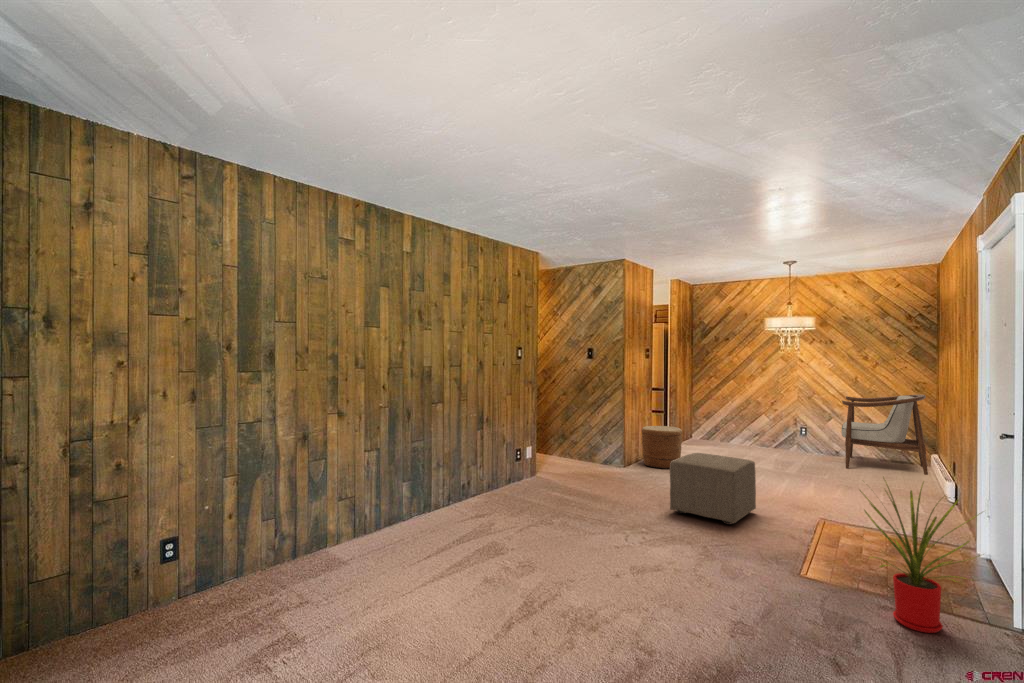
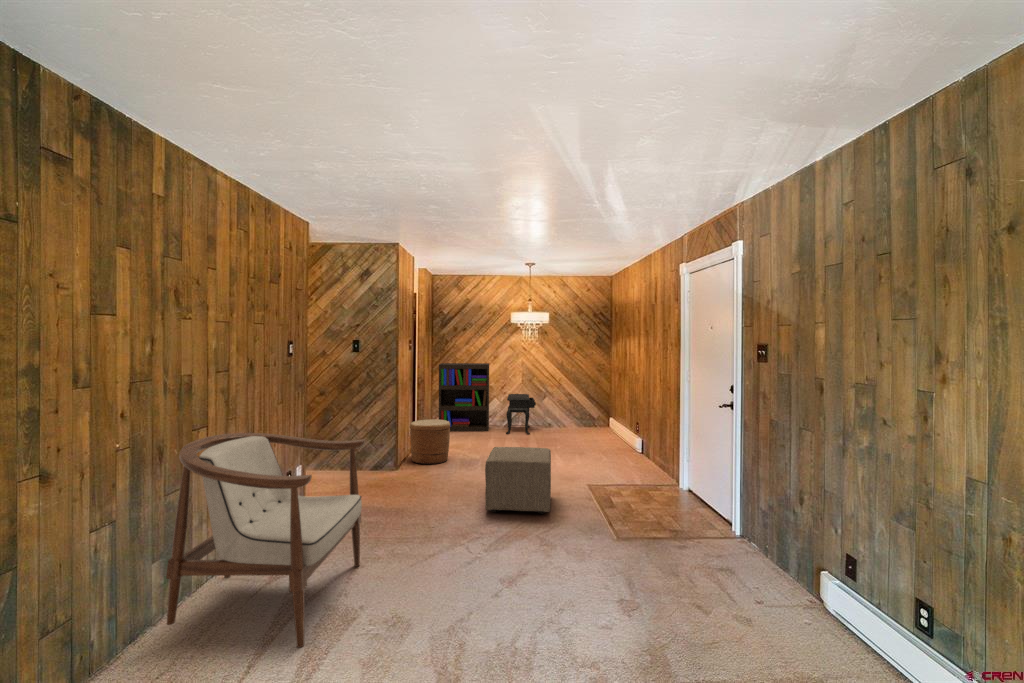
bookshelf: none [695,374,756,449] -> present [439,363,489,431]
armchair: present [841,395,928,475] -> present [166,433,365,648]
side table: none [769,411,811,458] -> present [506,394,536,434]
house plant: present [861,483,980,633] -> none [687,454,777,576]

